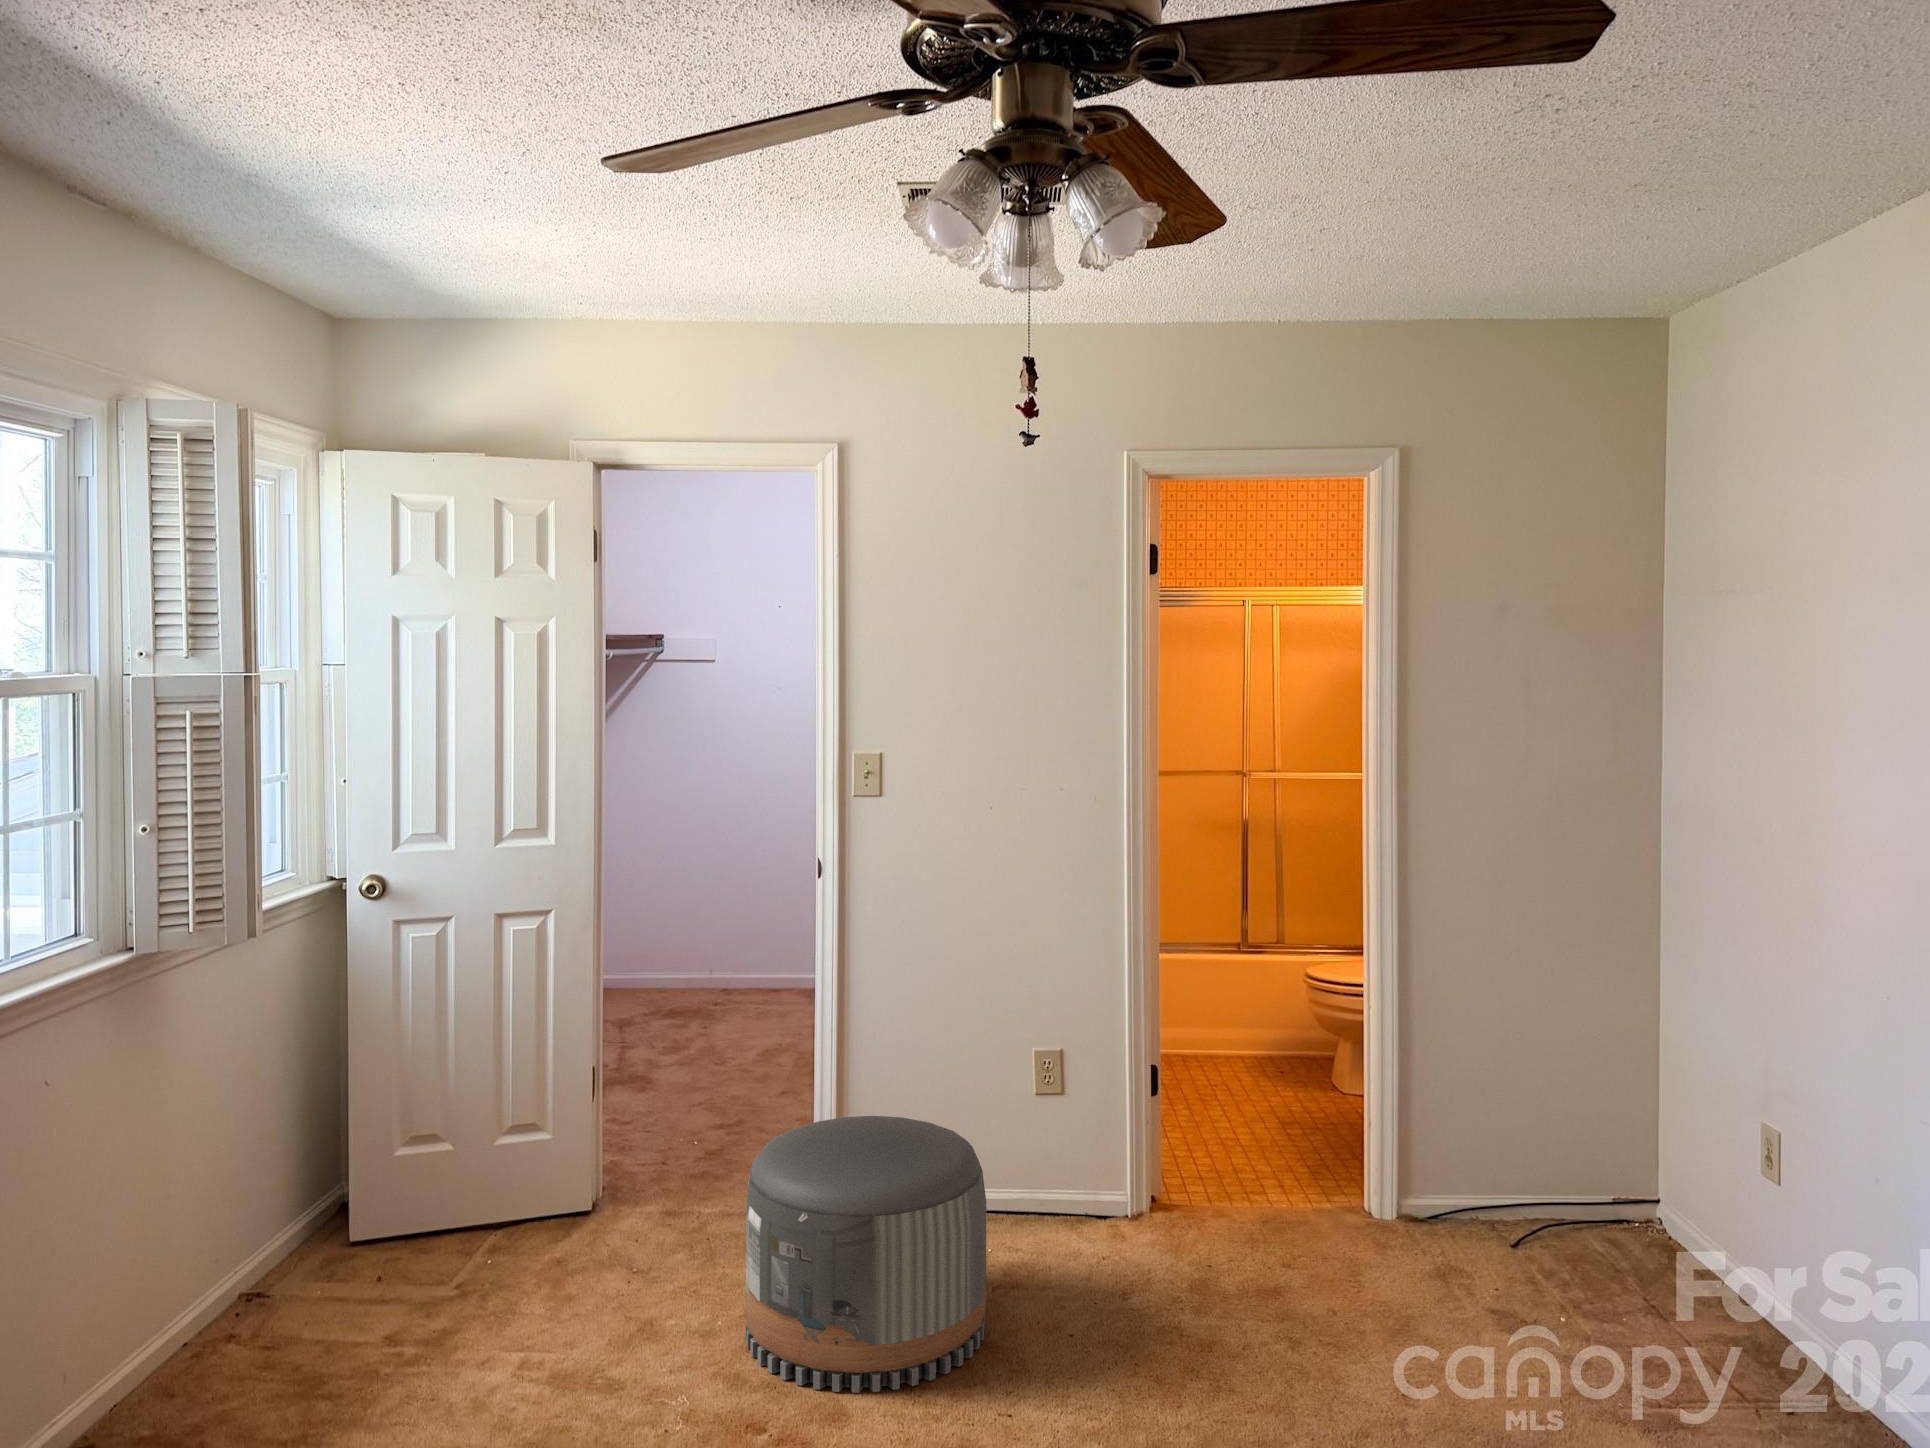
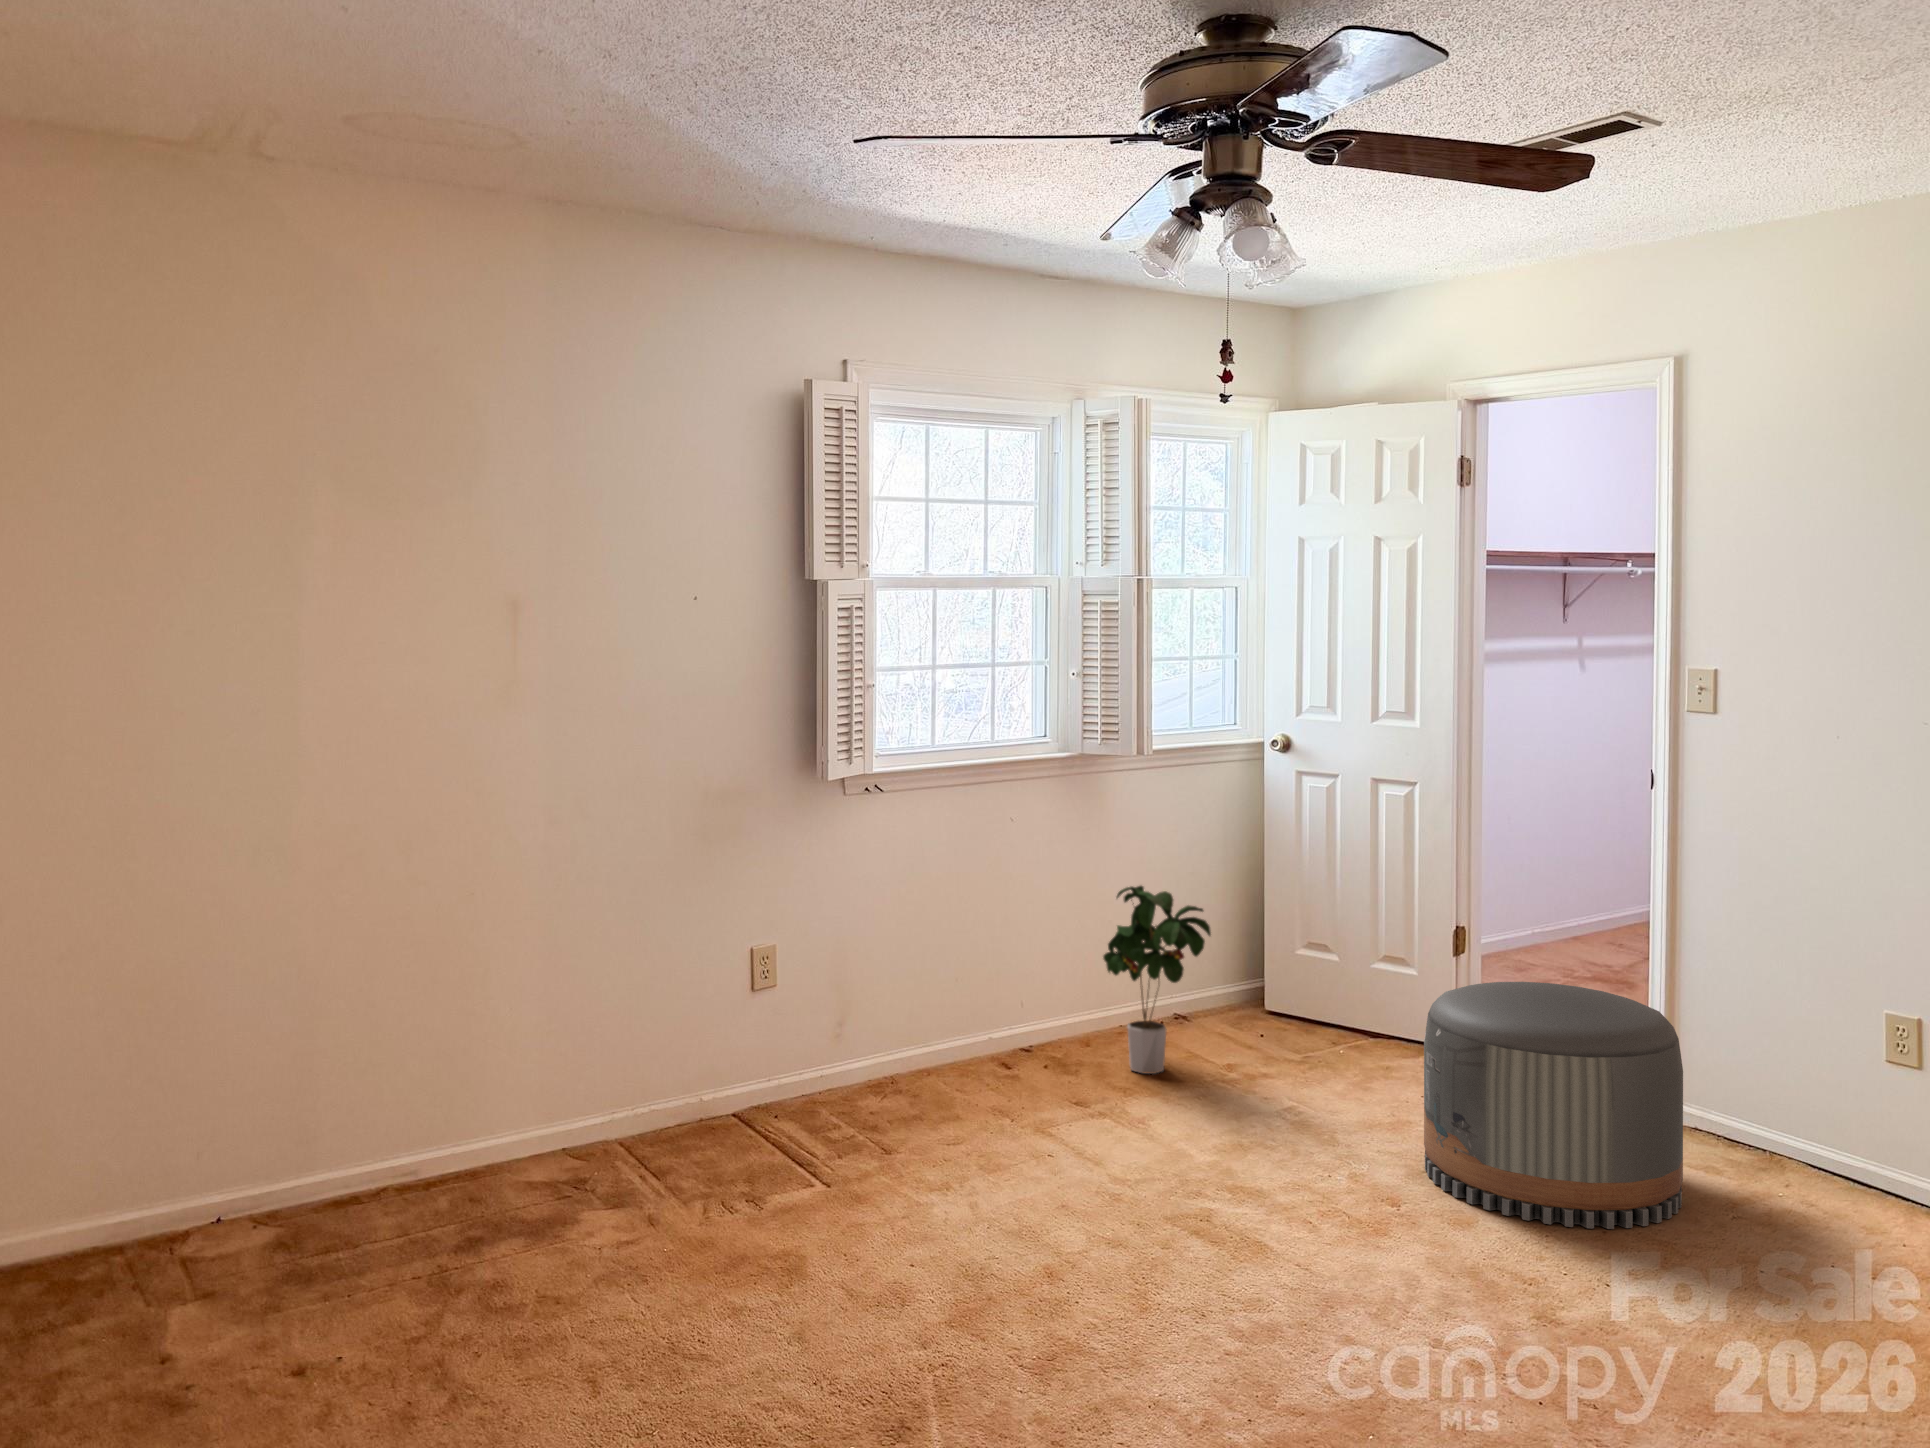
potted plant: none [184,1124,417,1400] -> present [1103,886,1211,1074]

